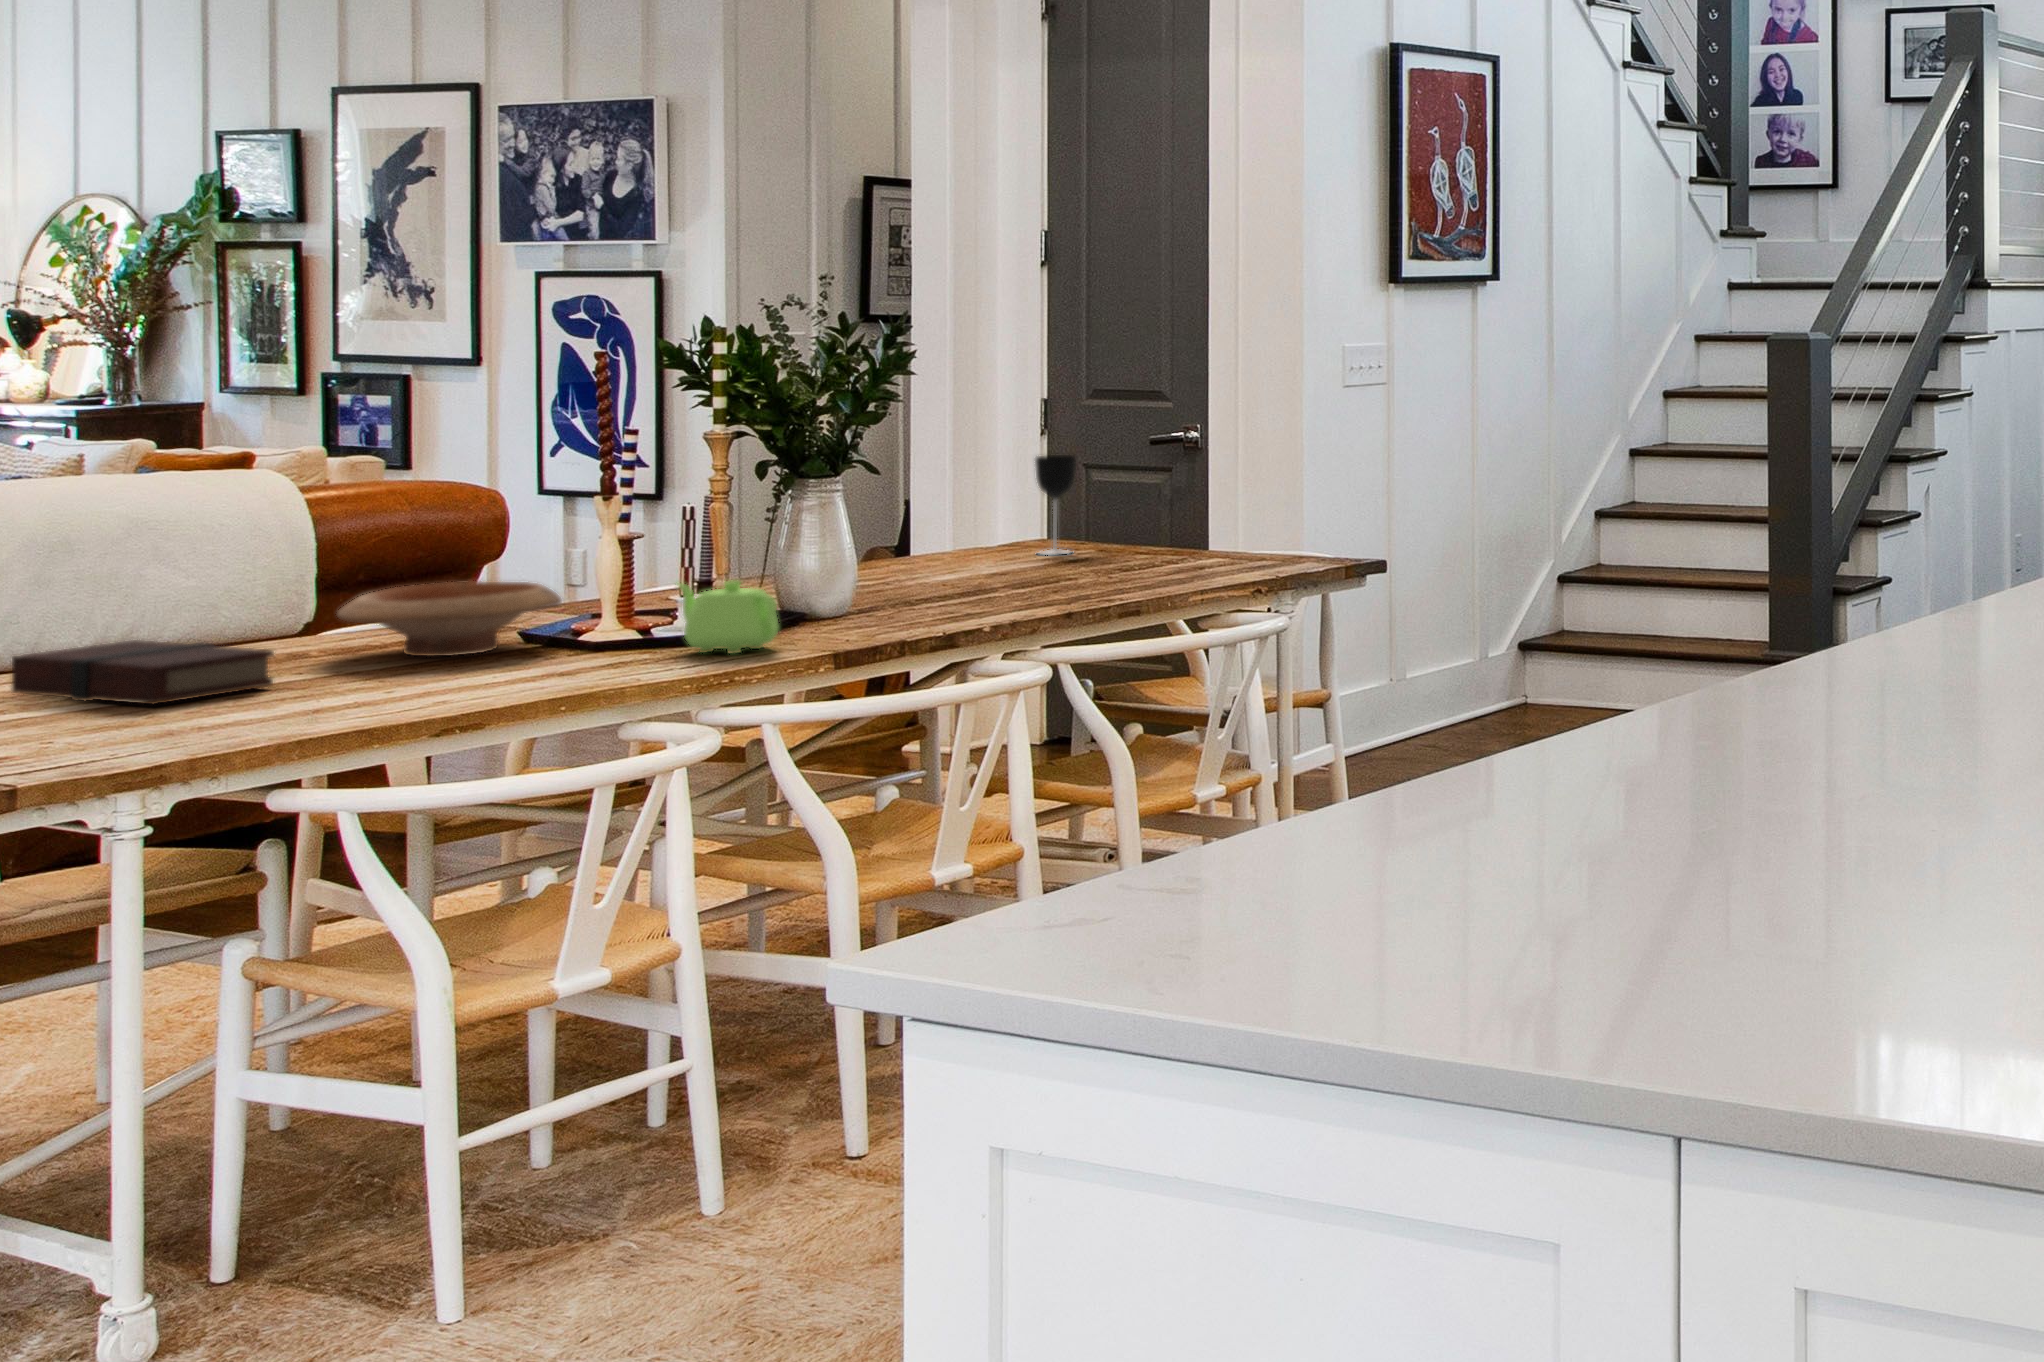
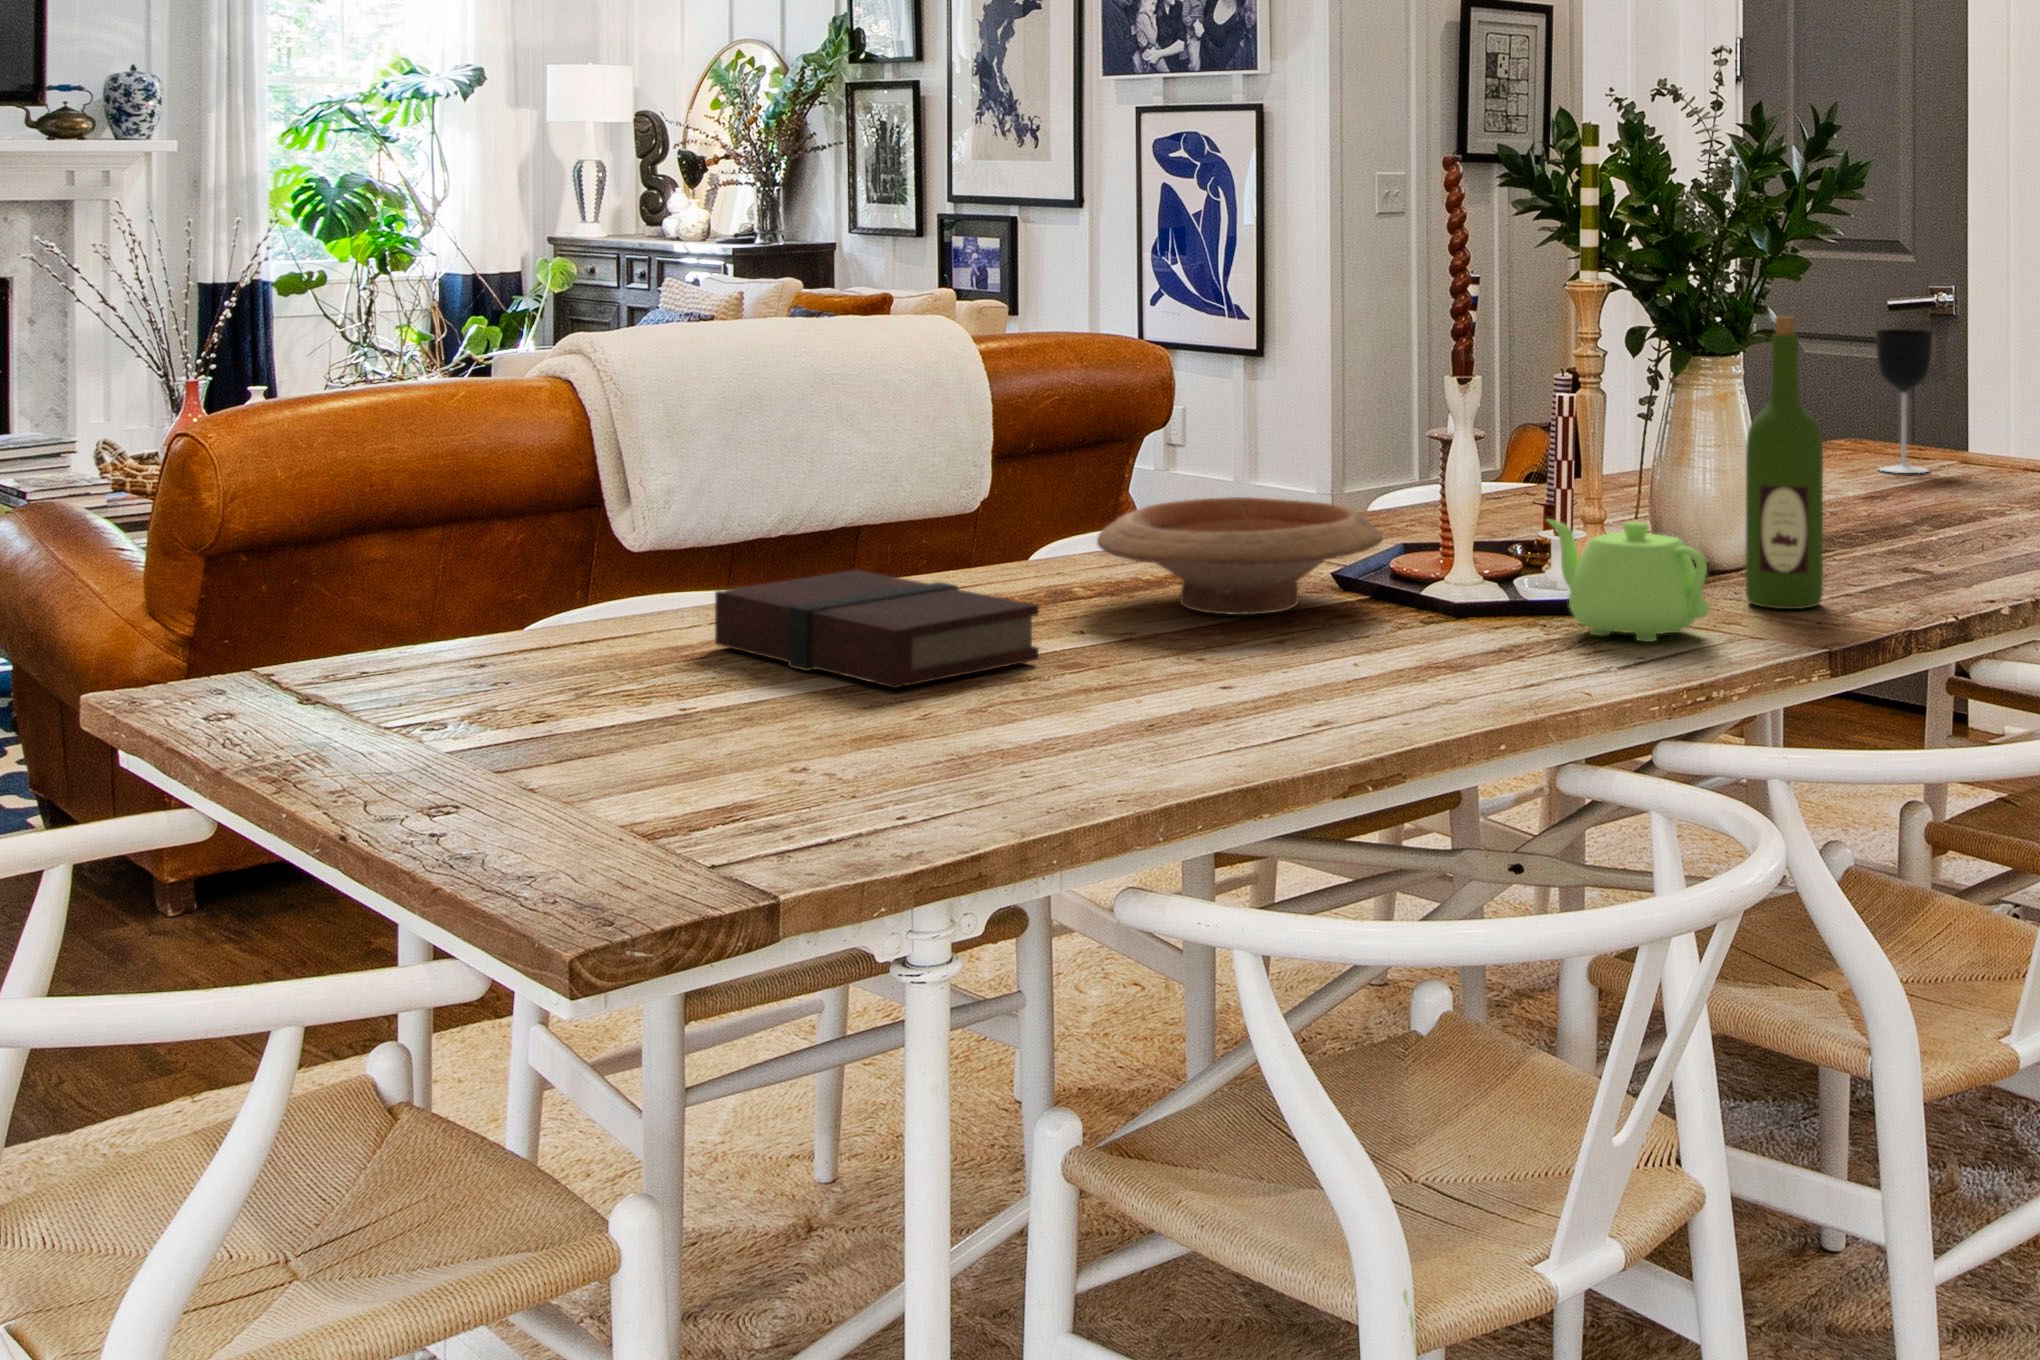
wine bottle: none [830,449,883,633] -> present [1746,316,1823,609]

